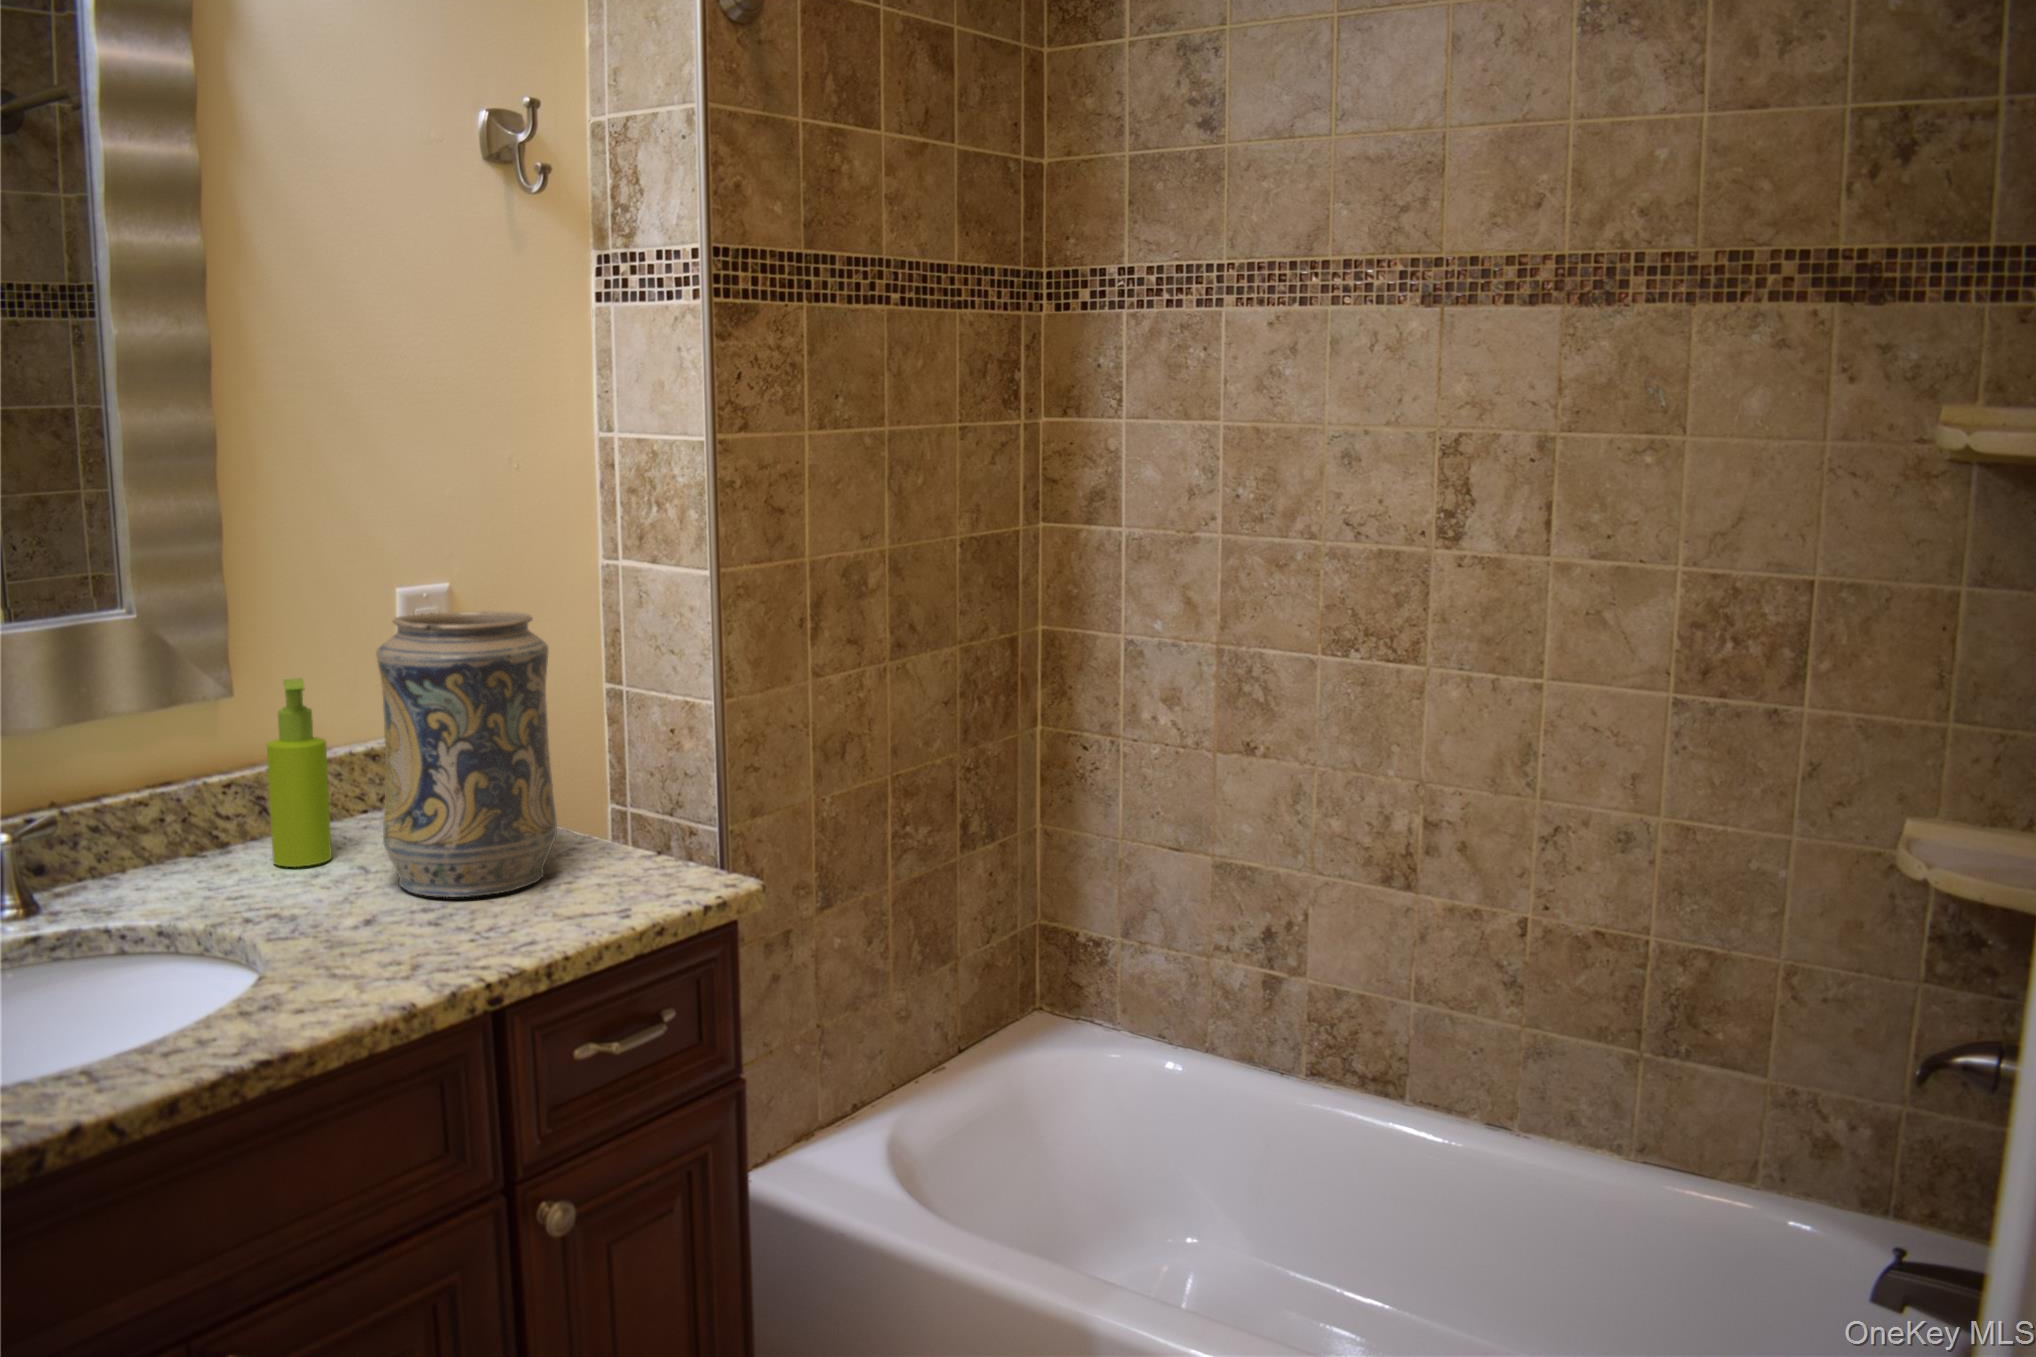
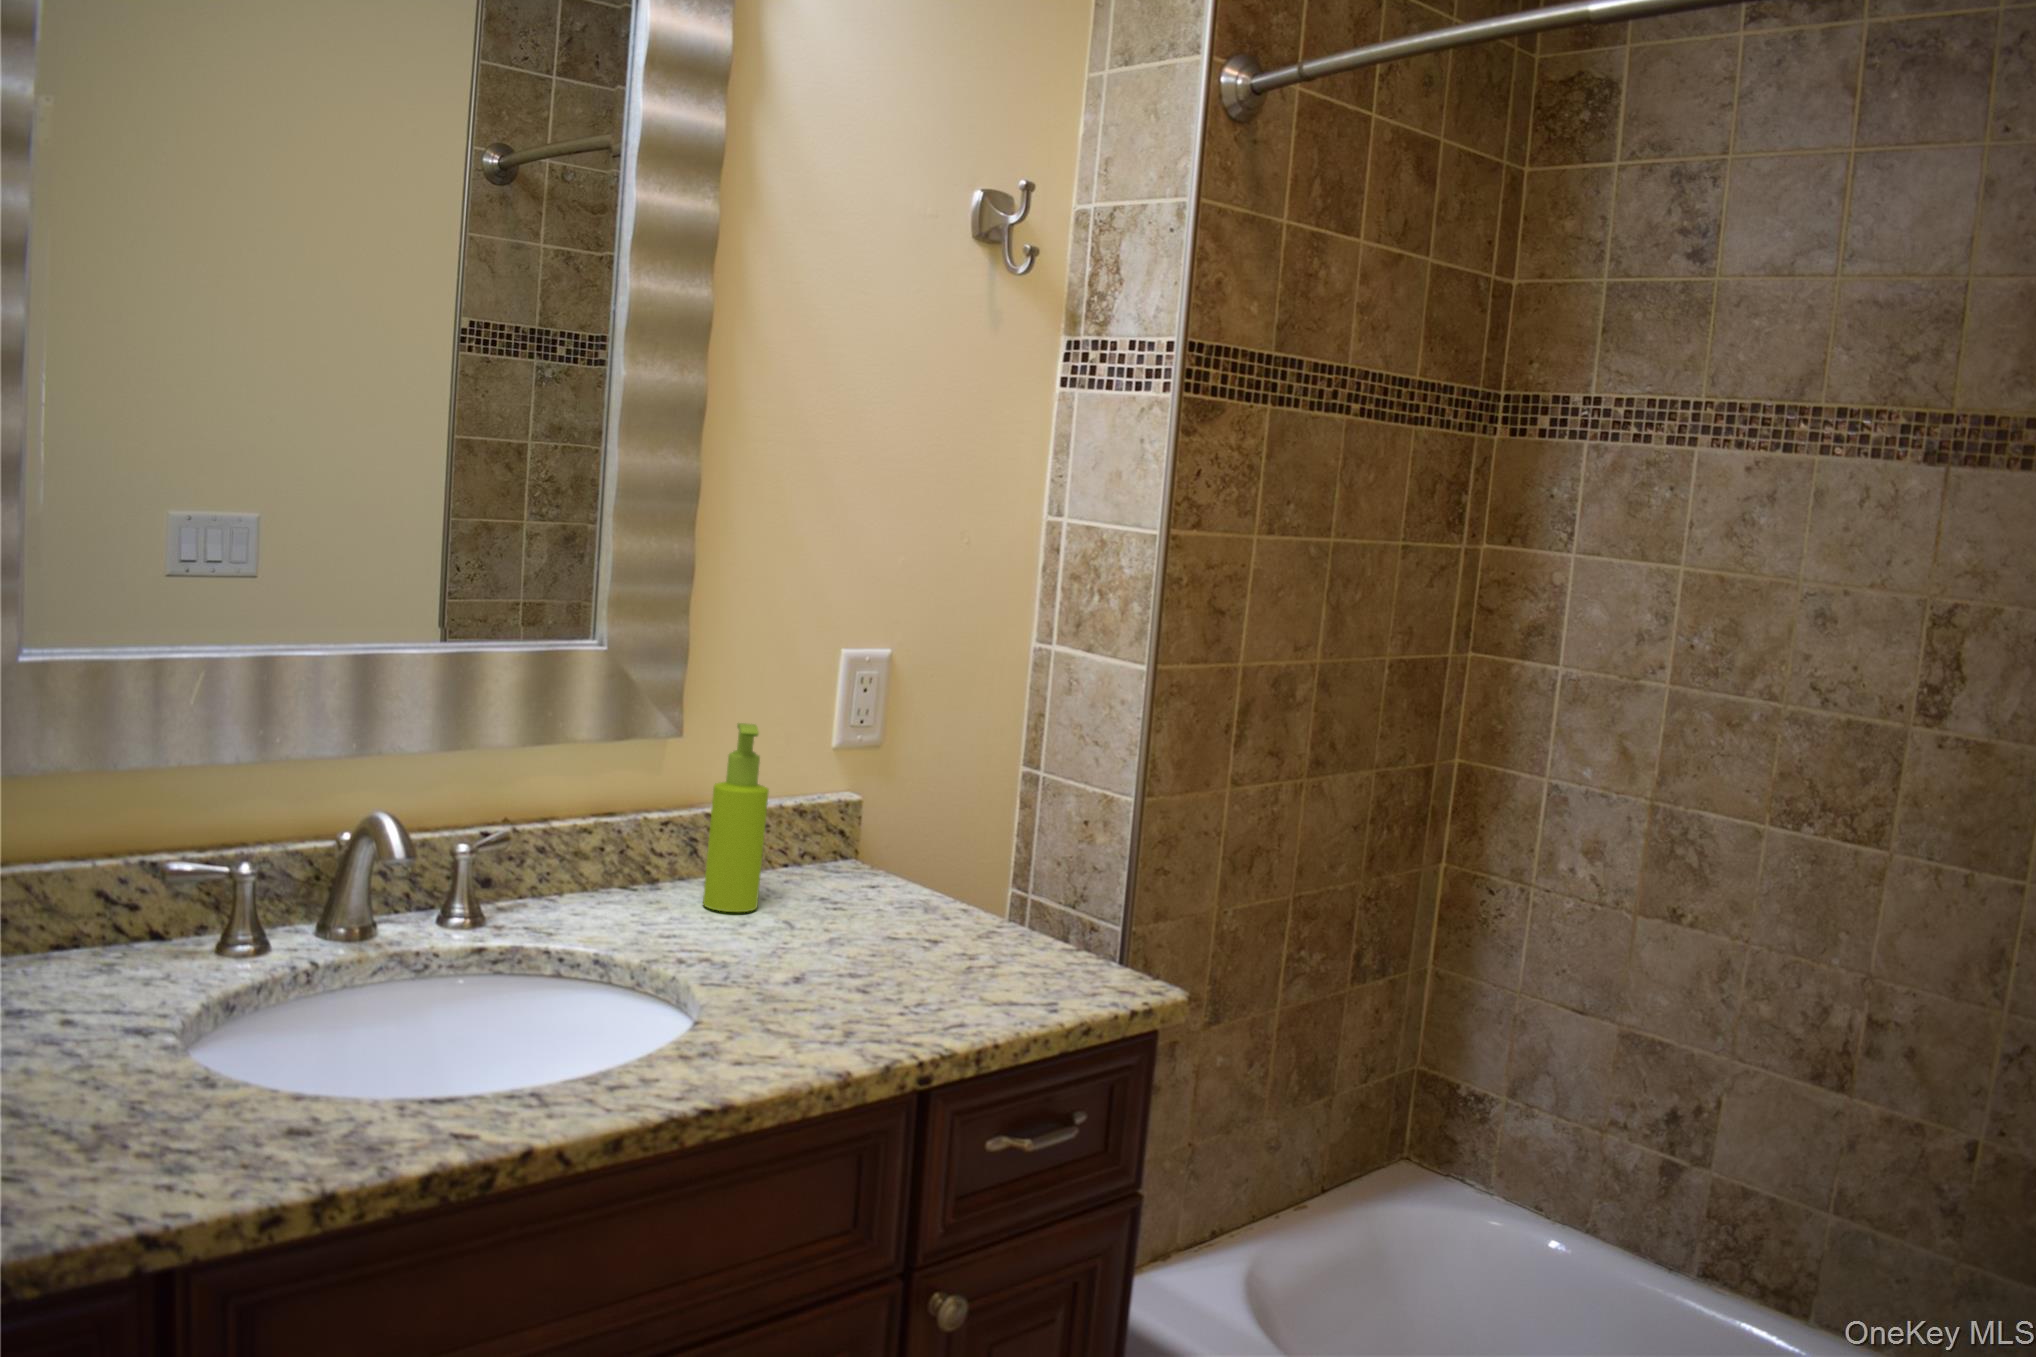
decorative vase: present [376,611,557,897] -> none [815,673,1001,968]

